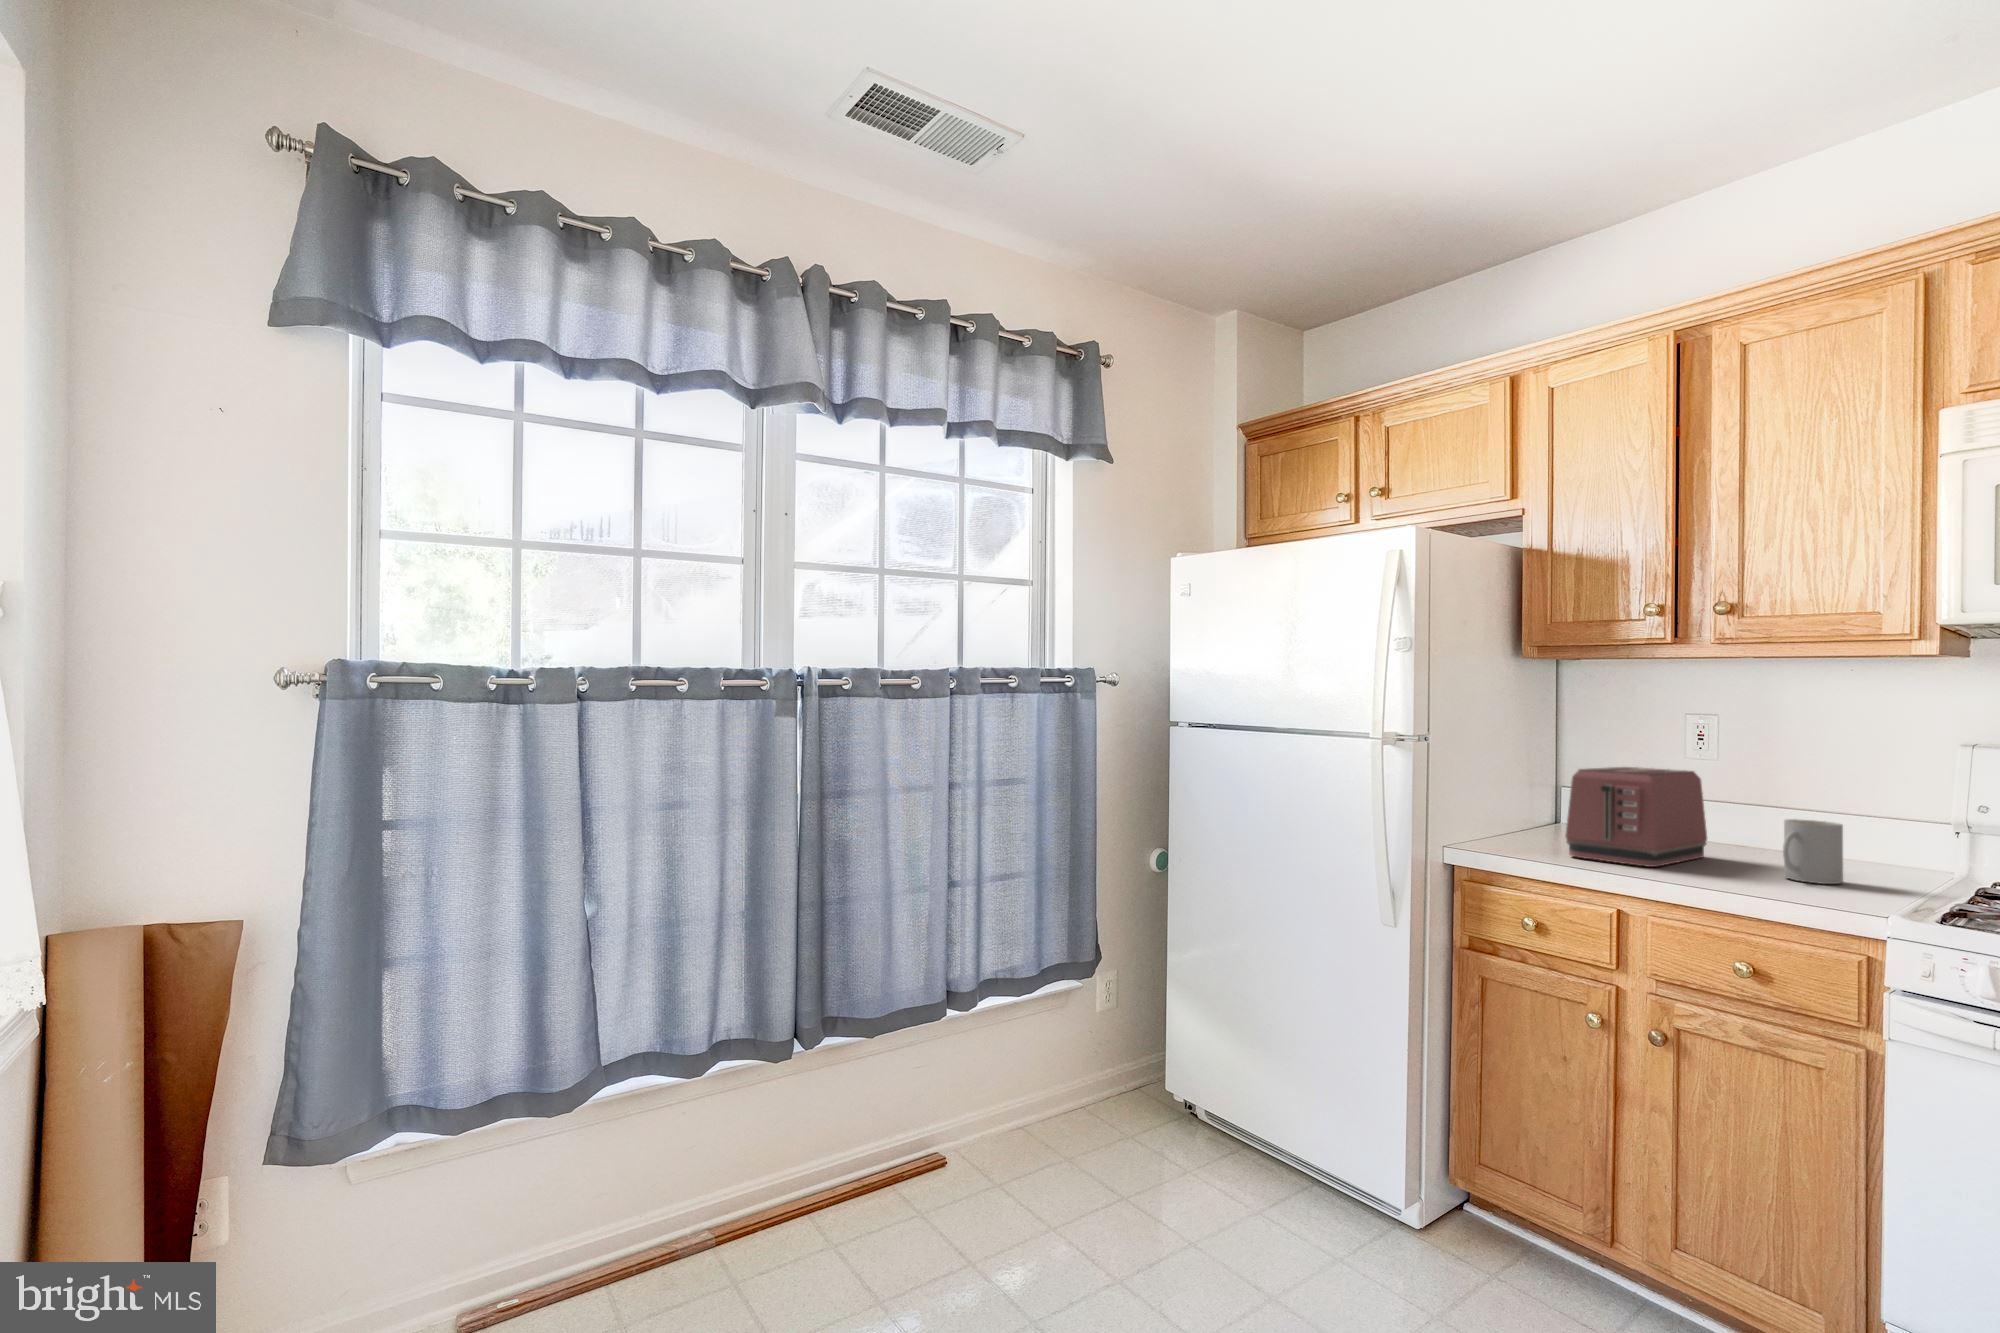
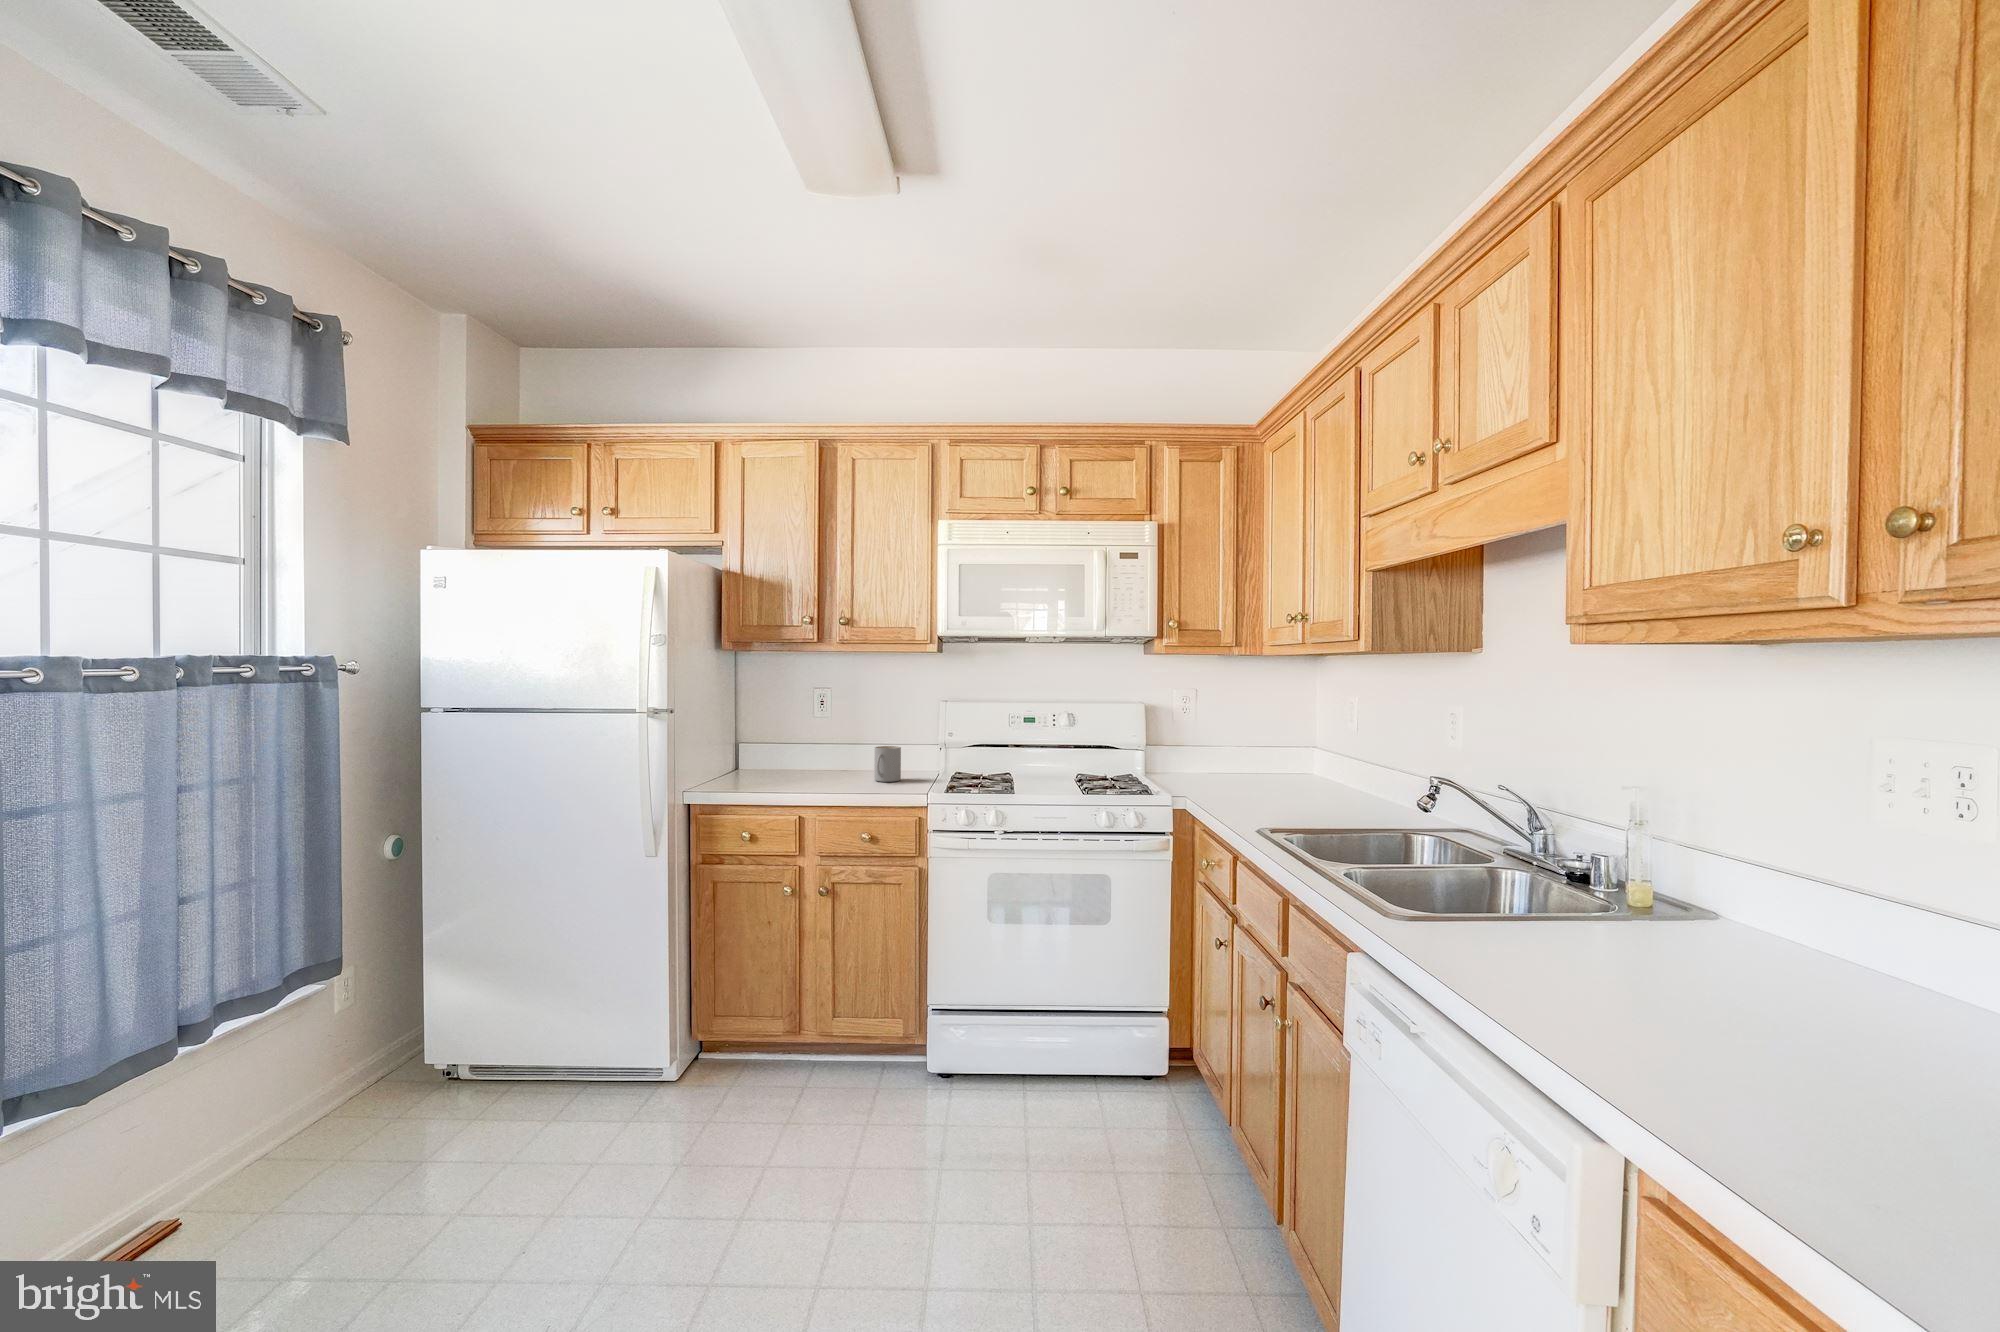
toaster: present [1565,767,1707,867] -> none [760,721,830,785]

